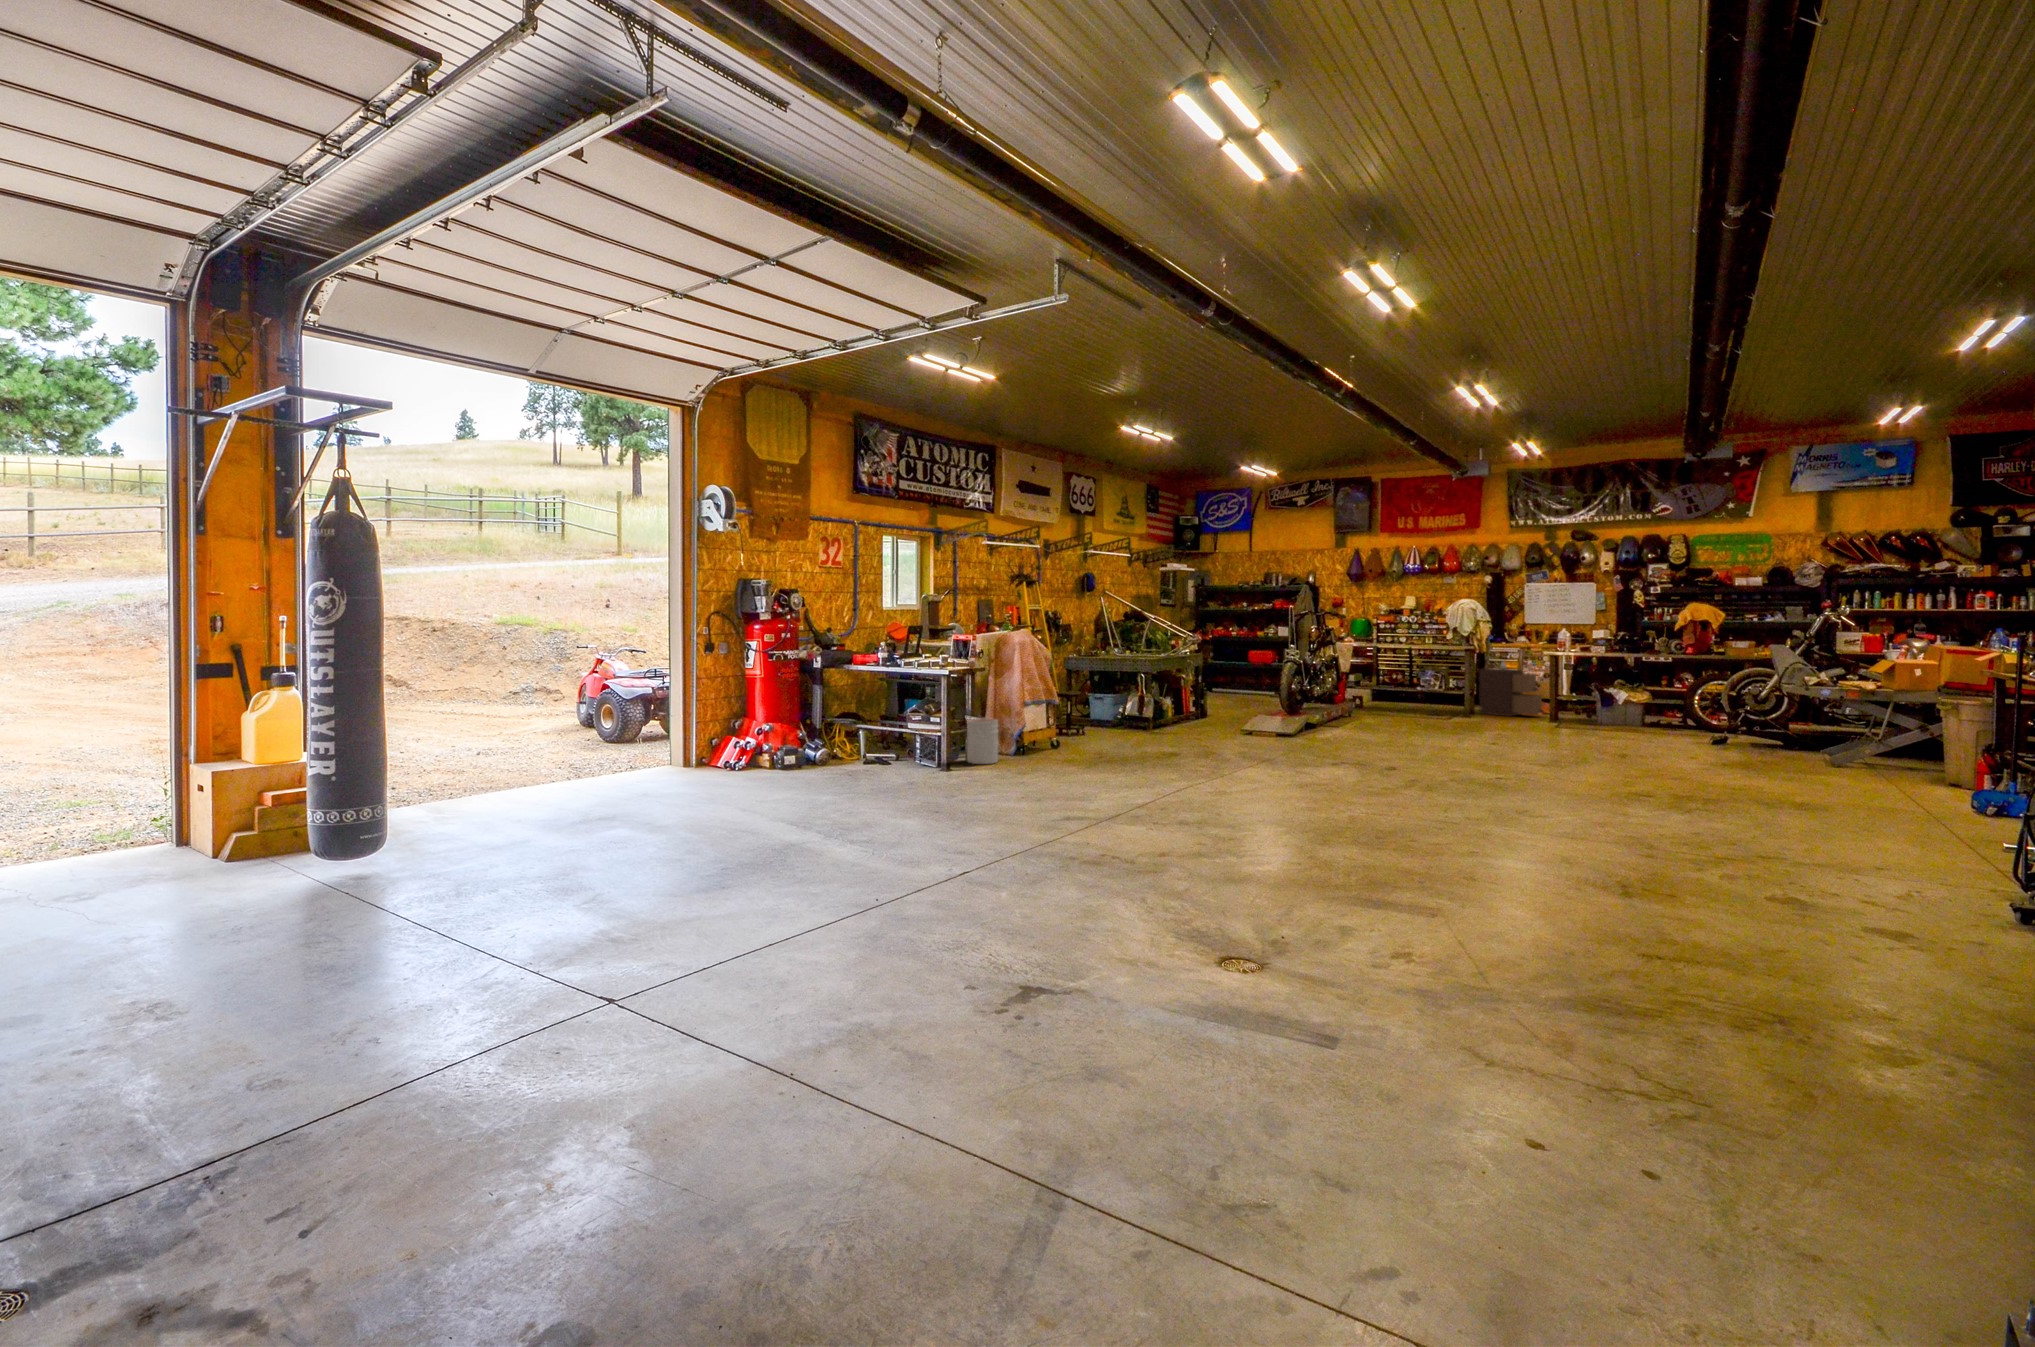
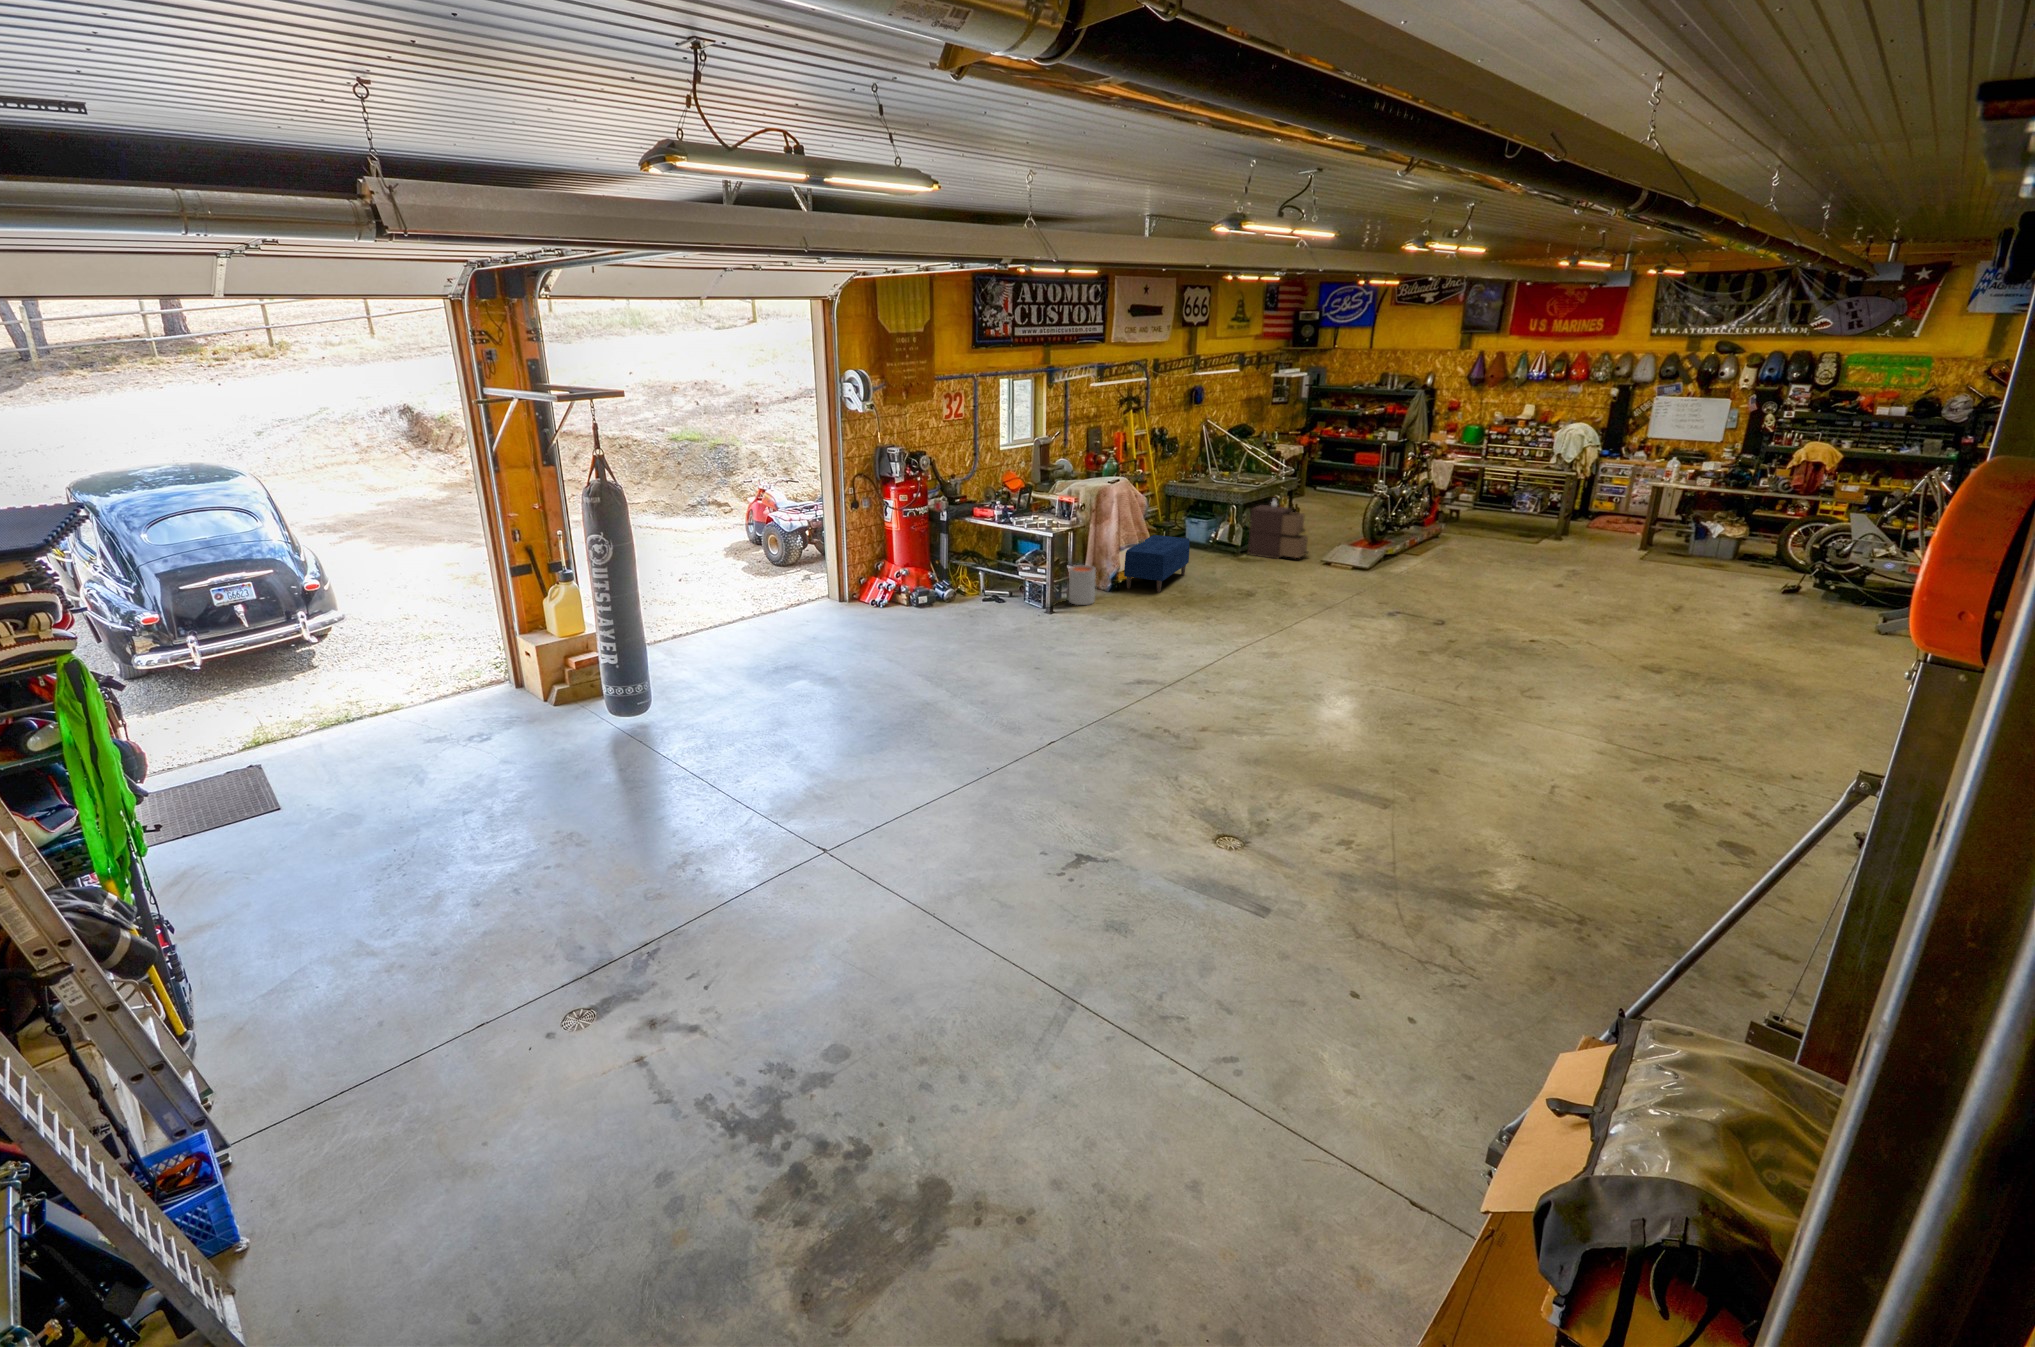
storage cabinet: present [1479,661,1543,716] -> present [1248,499,1308,559]
bench: none [1030,698,1101,754] -> present [1124,535,1190,593]

